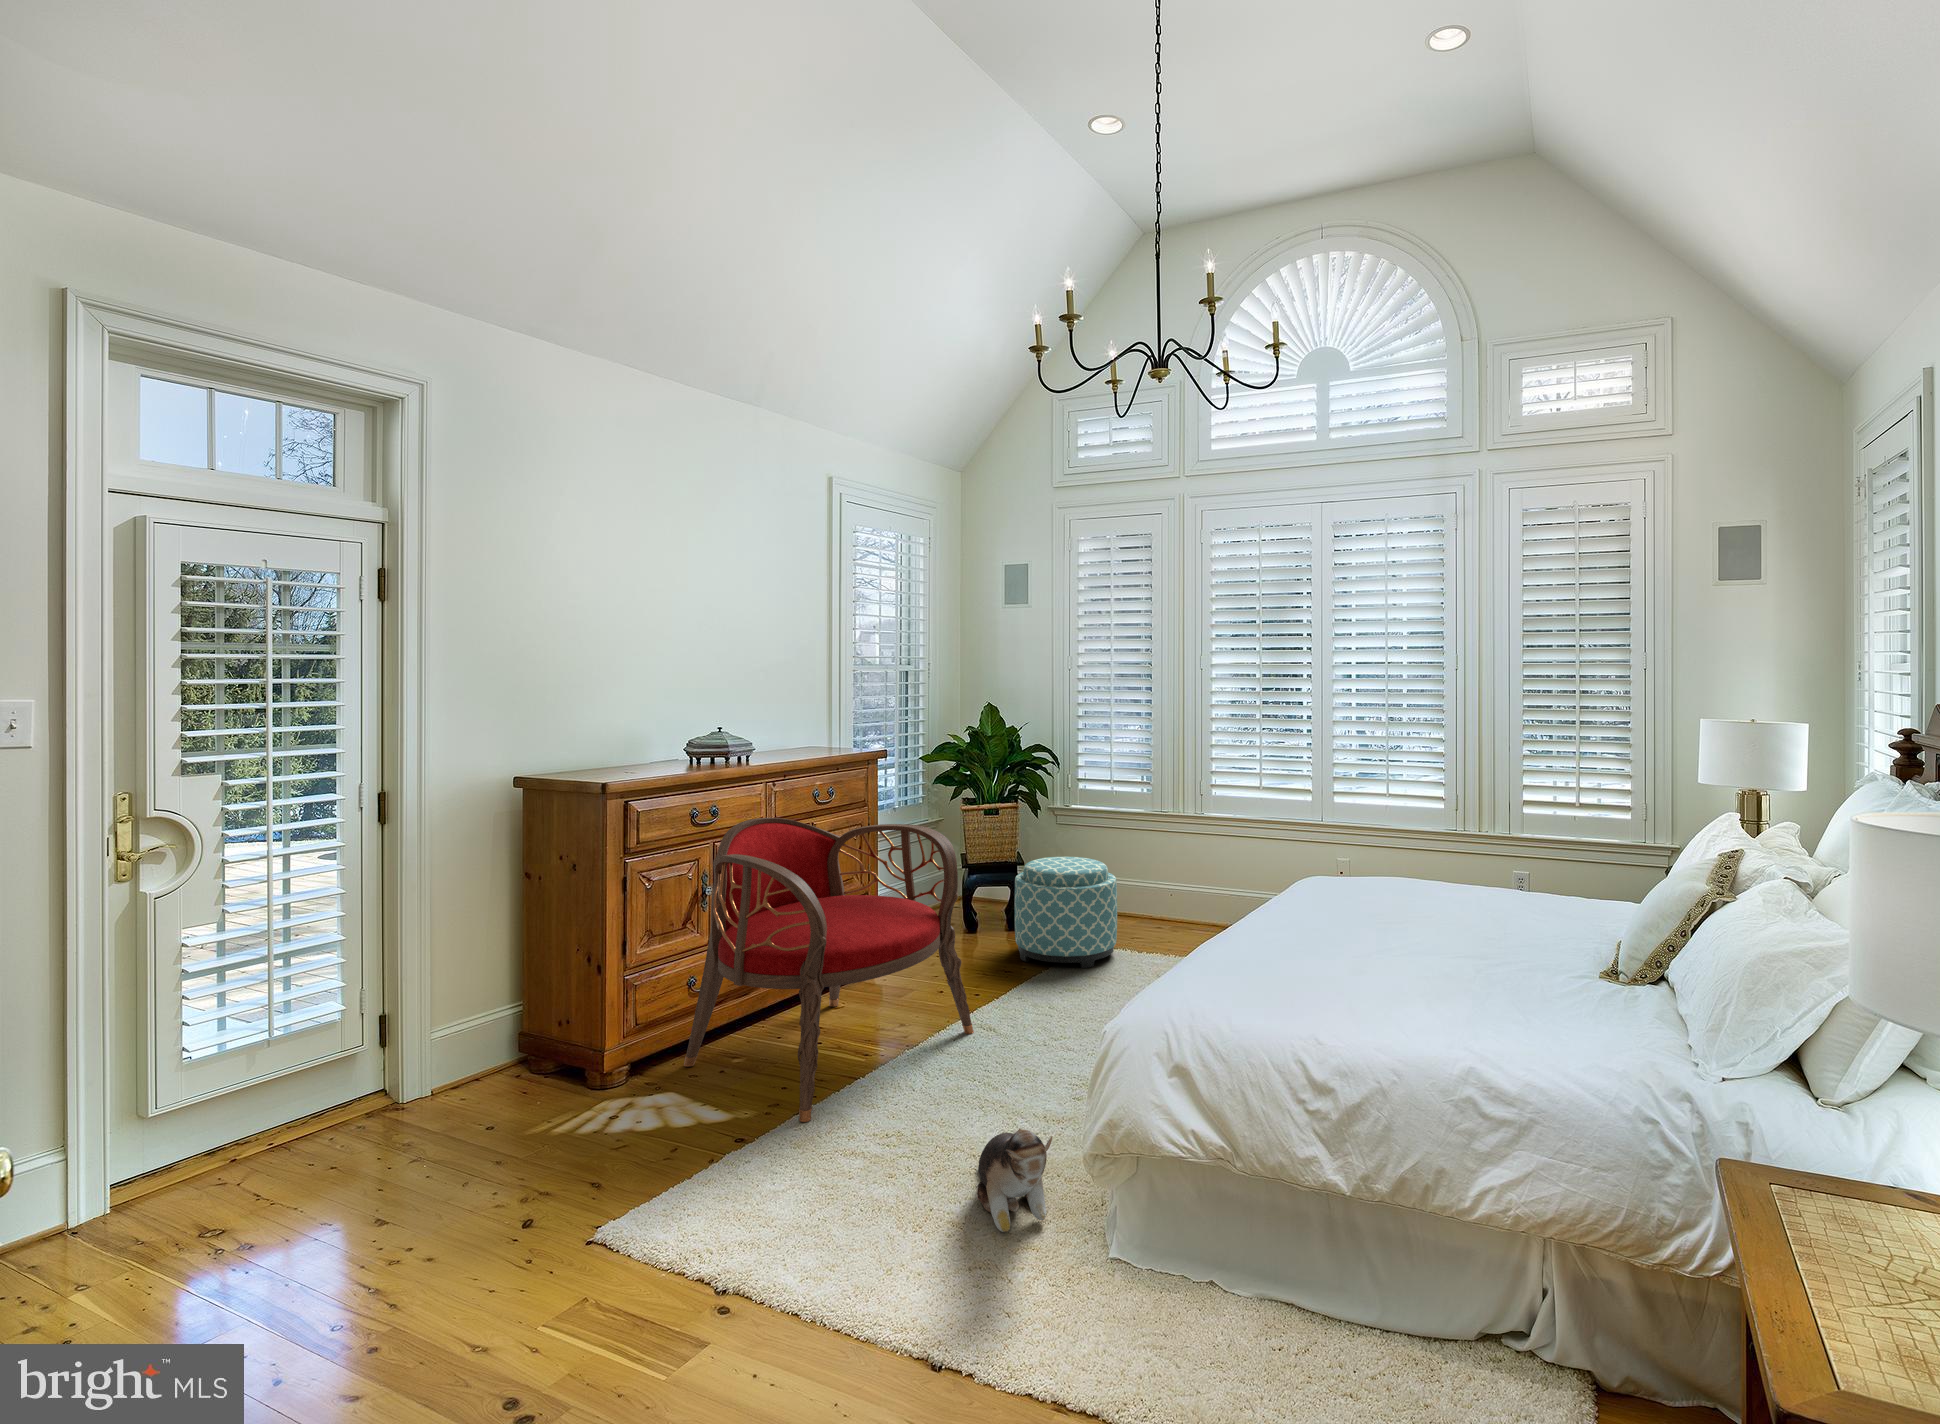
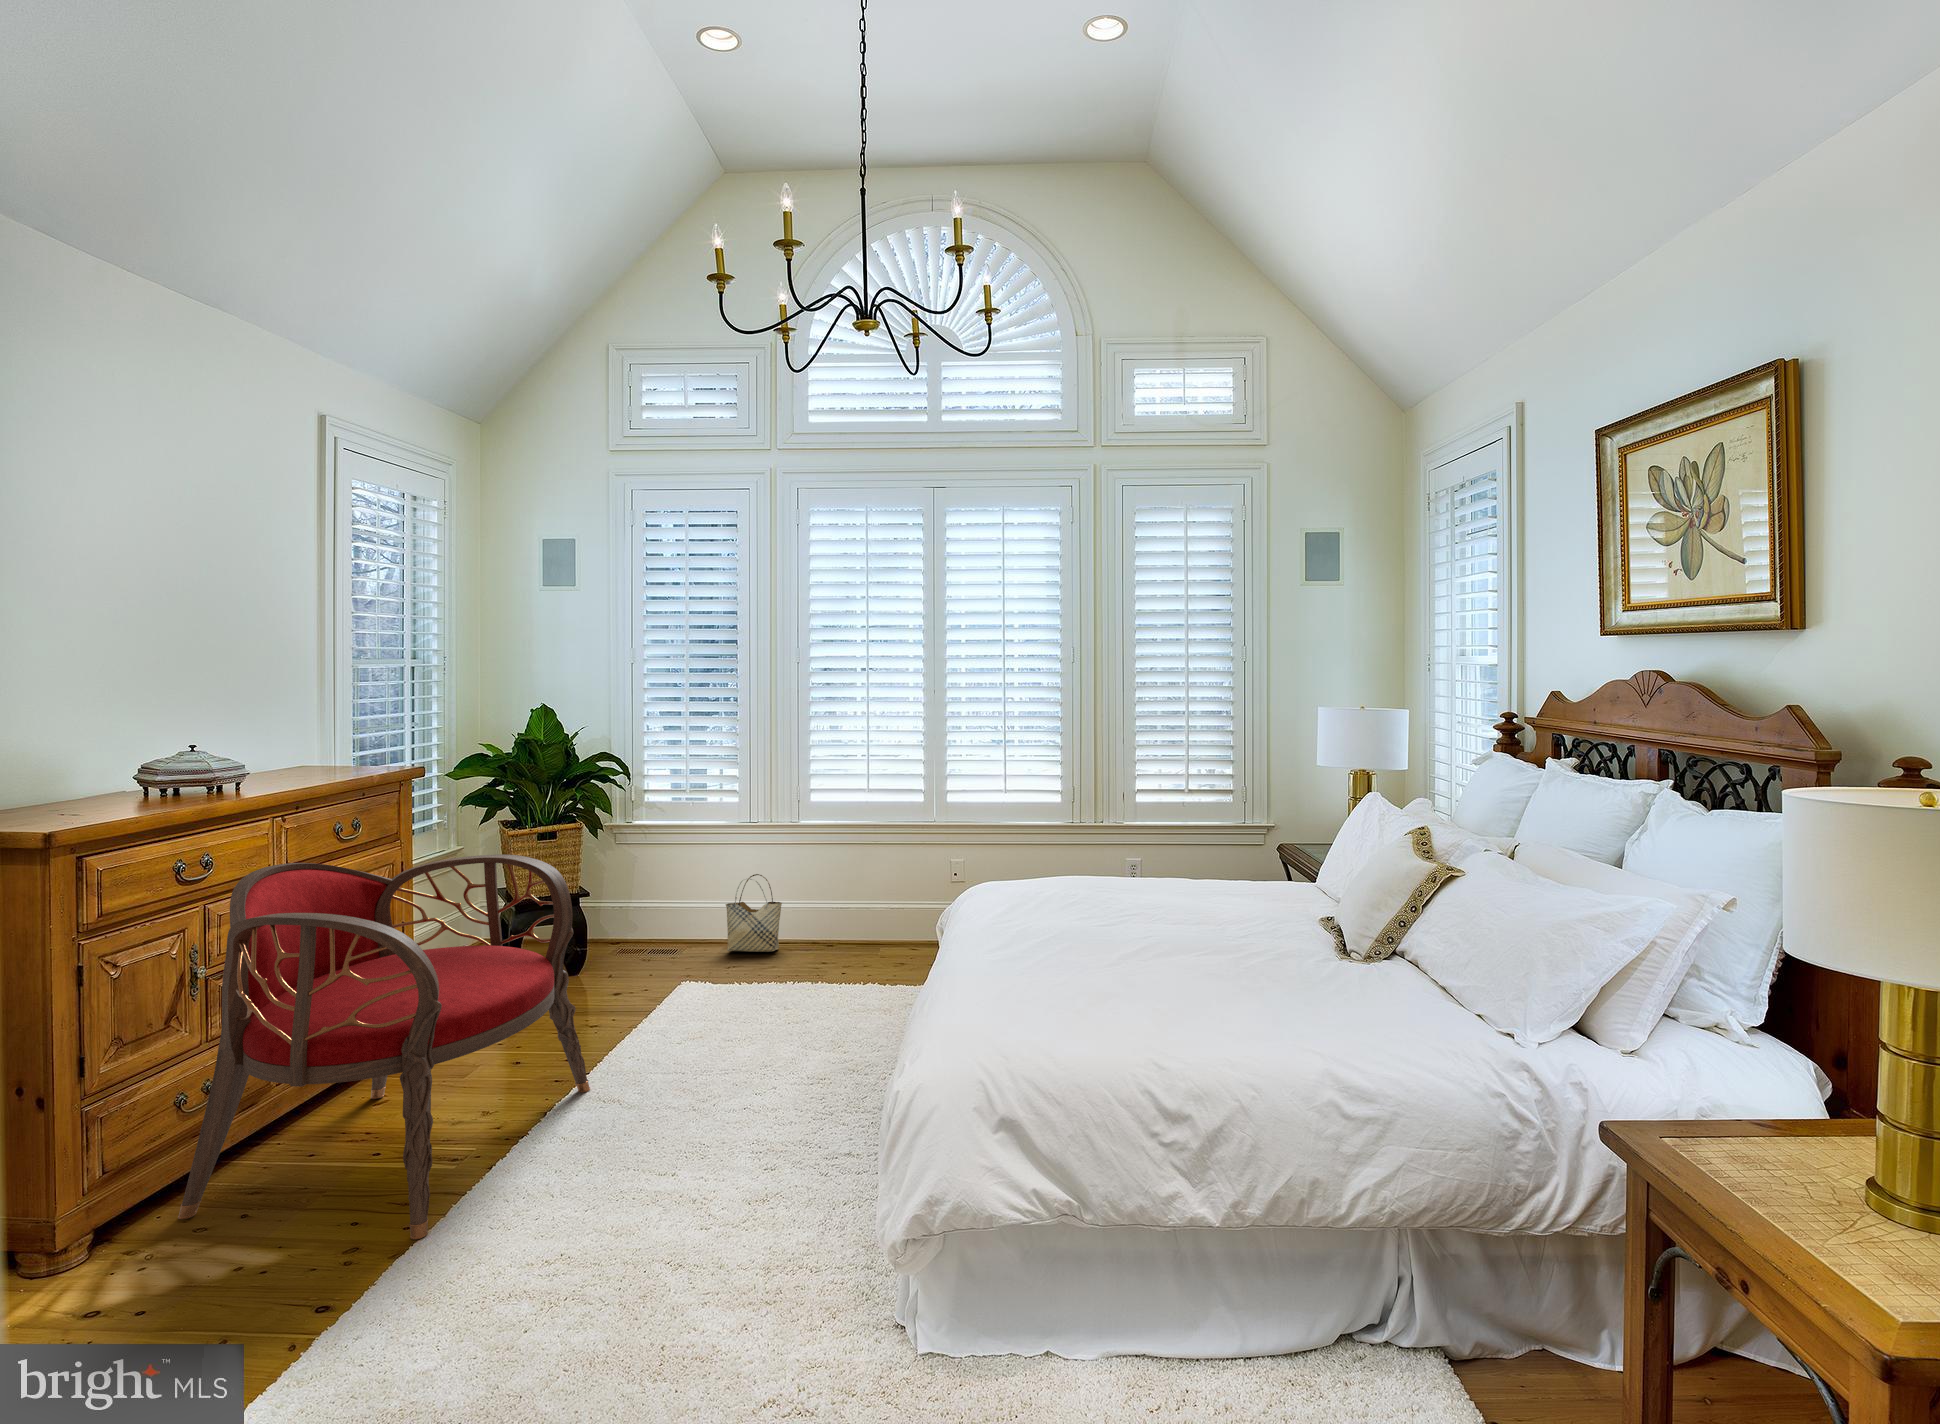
ottoman: present [1015,857,1117,968] -> none [593,877,714,1003]
woven basket: none [1139,864,1189,938] -> present [726,874,782,952]
plush toy: present [977,1129,1052,1232] -> none [680,1159,805,1280]

